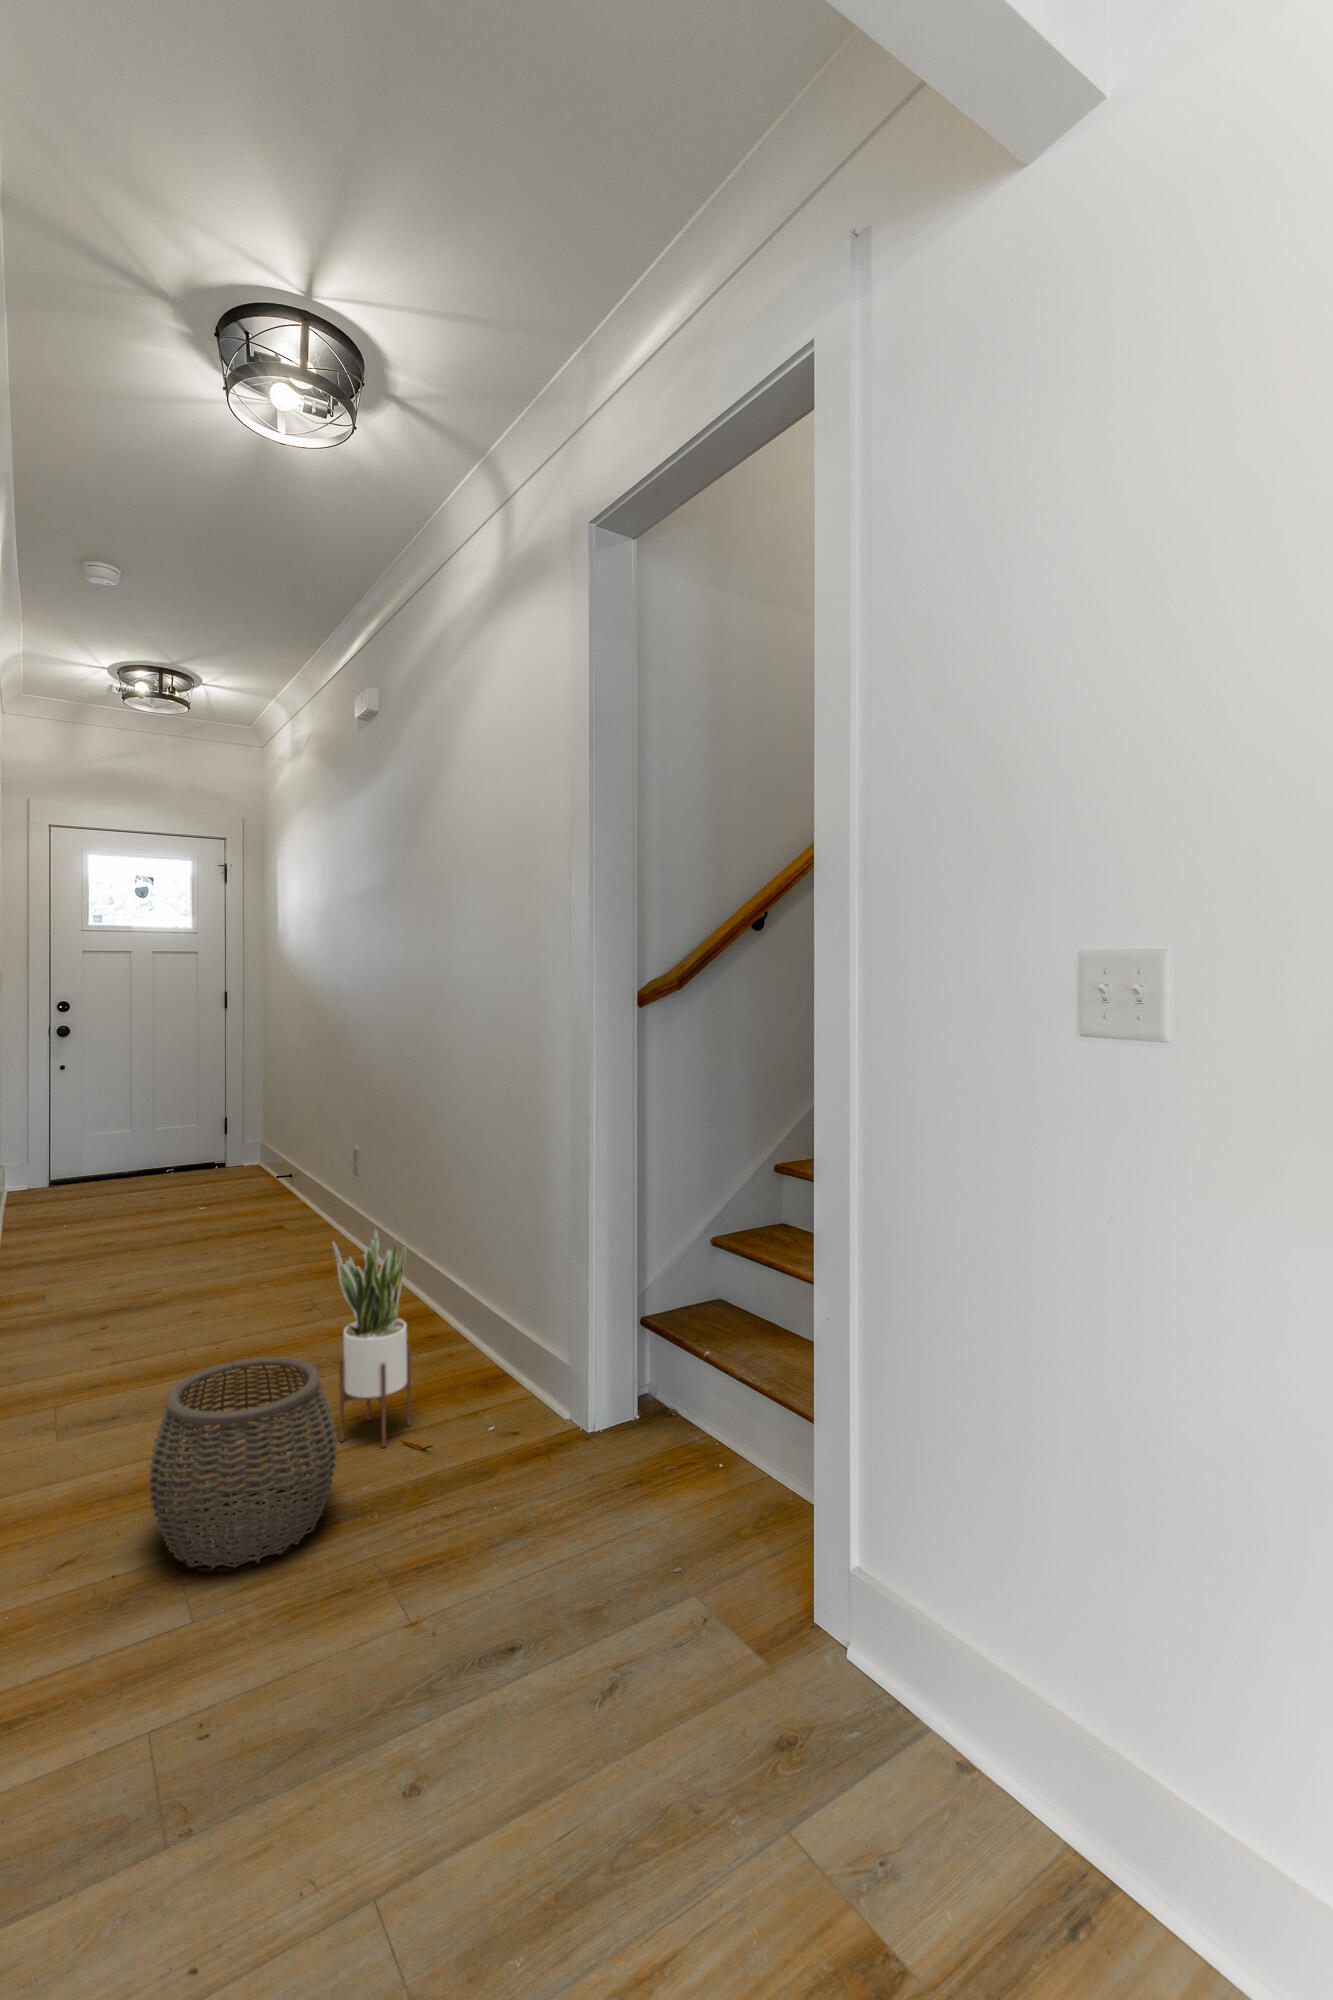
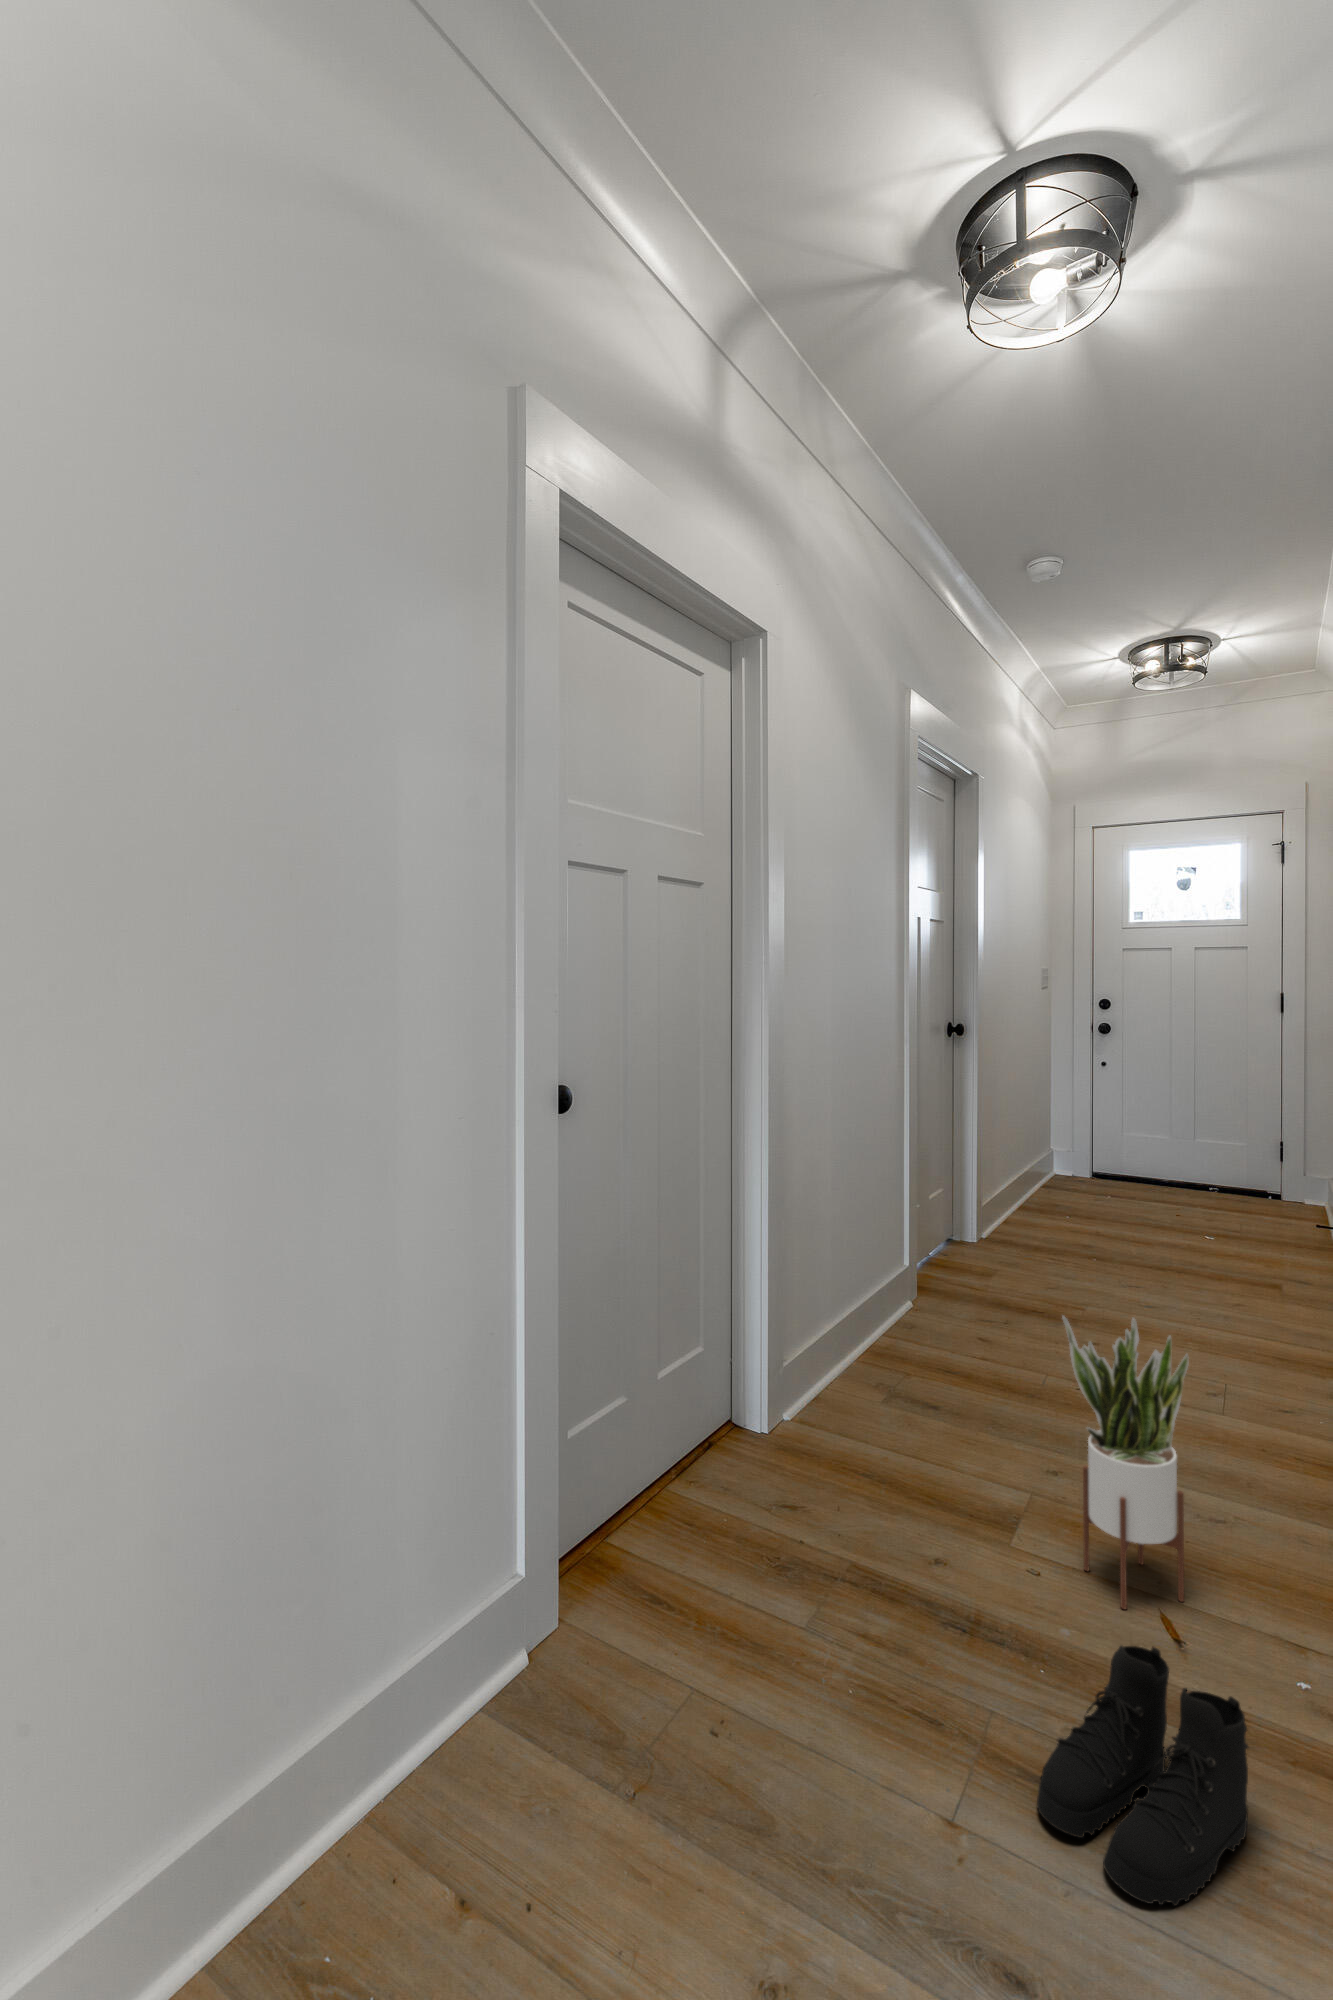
woven basket: present [149,1357,337,1569] -> none [808,1409,1010,1655]
boots: none [438,1424,543,1562] -> present [1037,1646,1248,1906]

